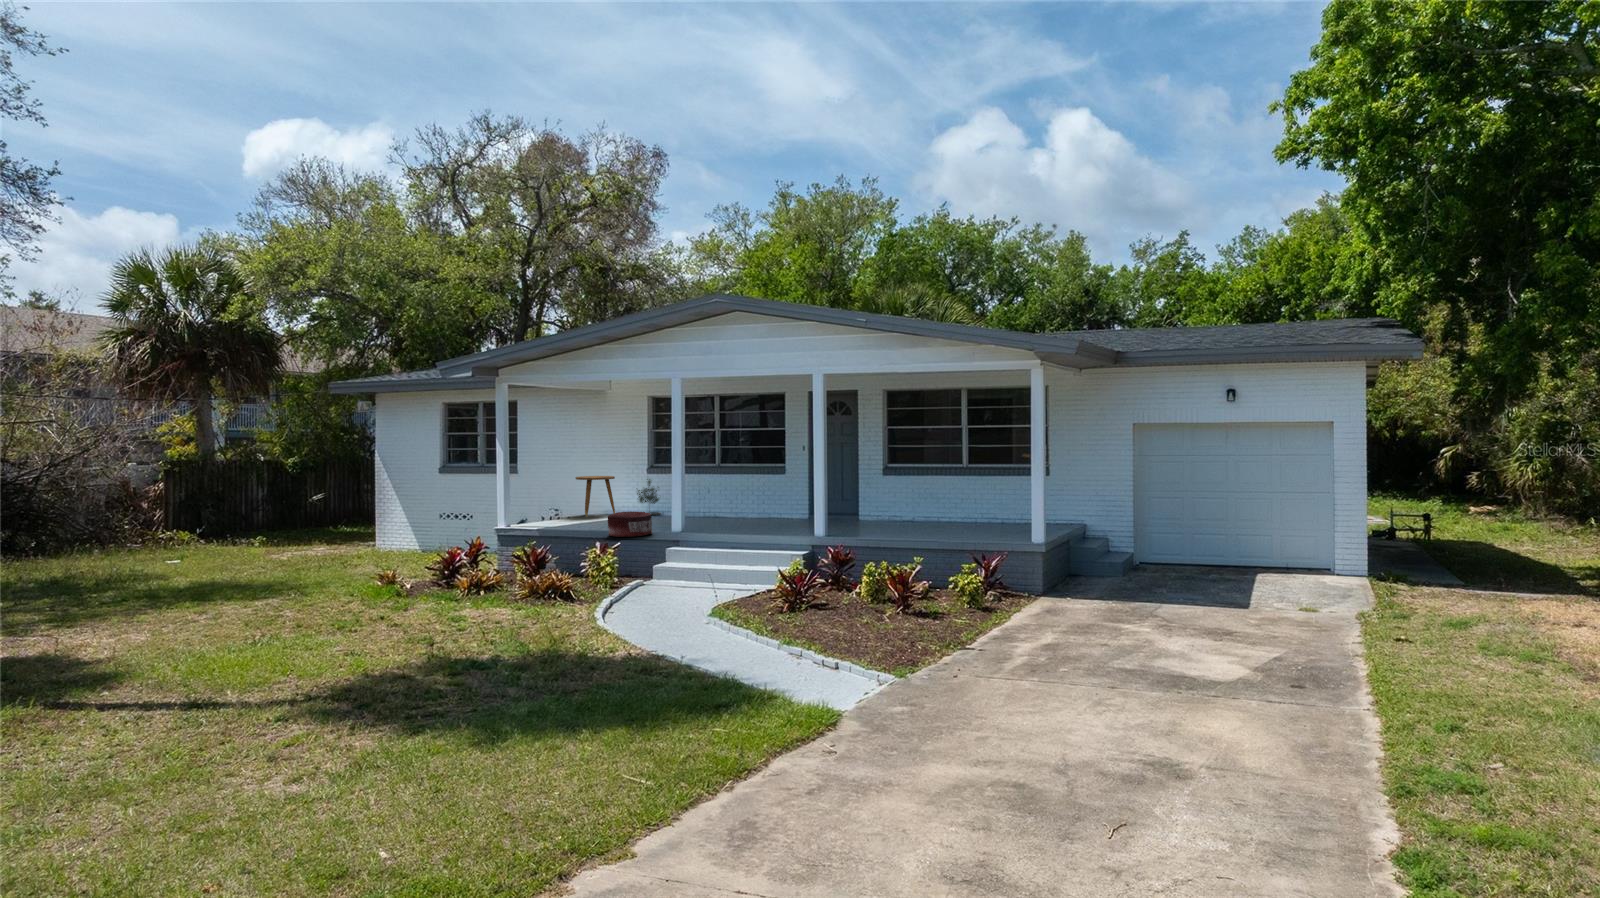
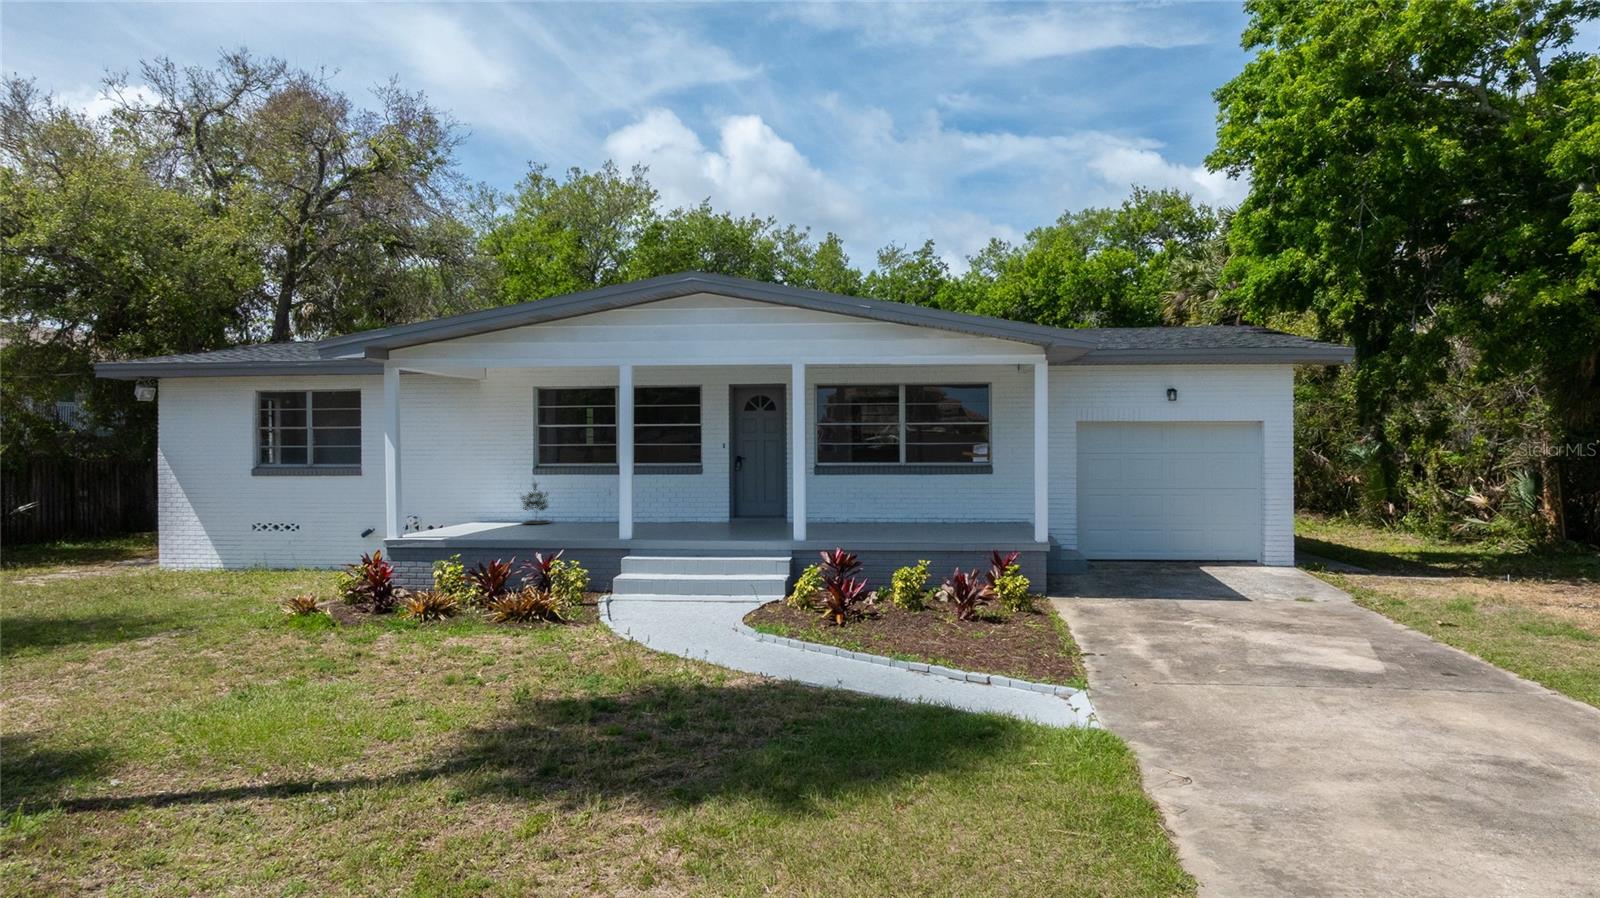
side table: present [576,476,615,517] -> none [446,479,494,529]
pouf: present [608,511,652,537] -> none [532,520,585,551]

